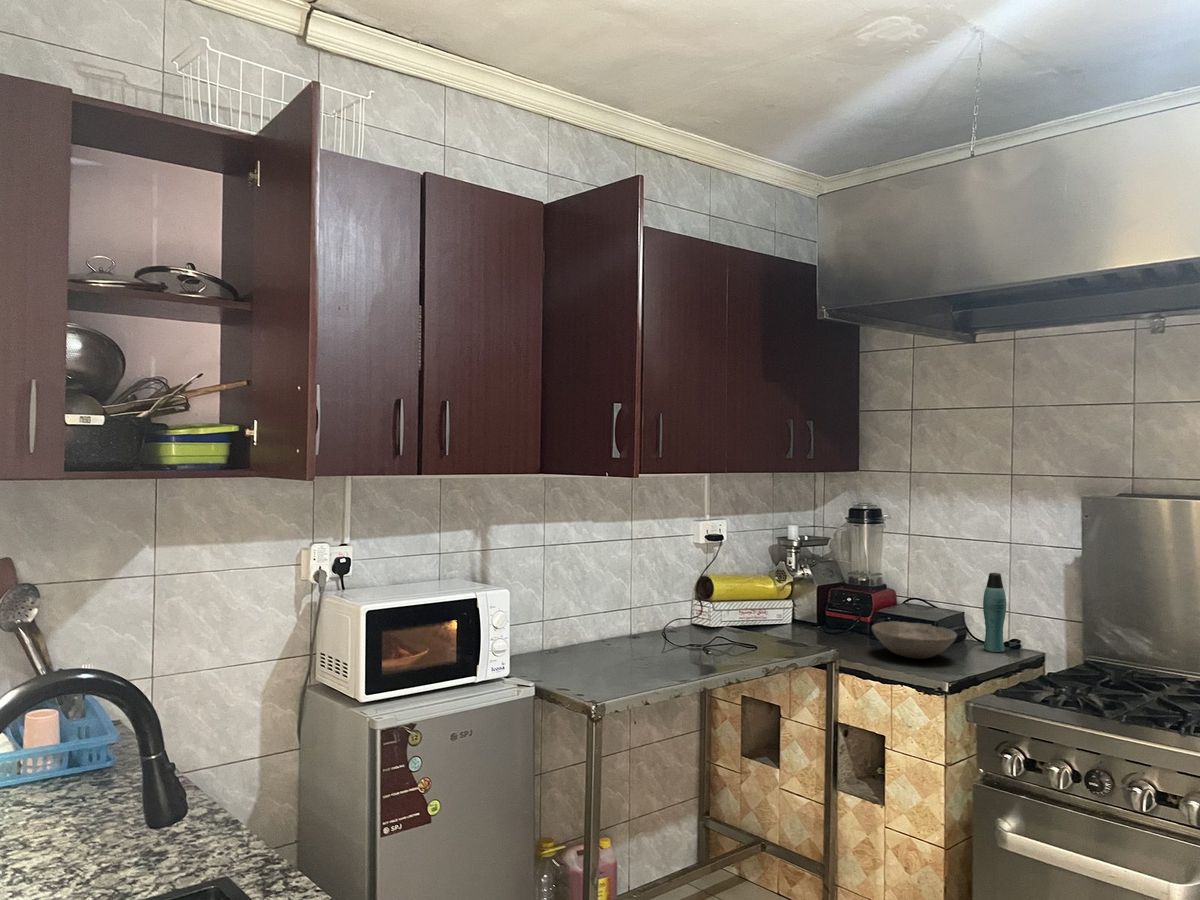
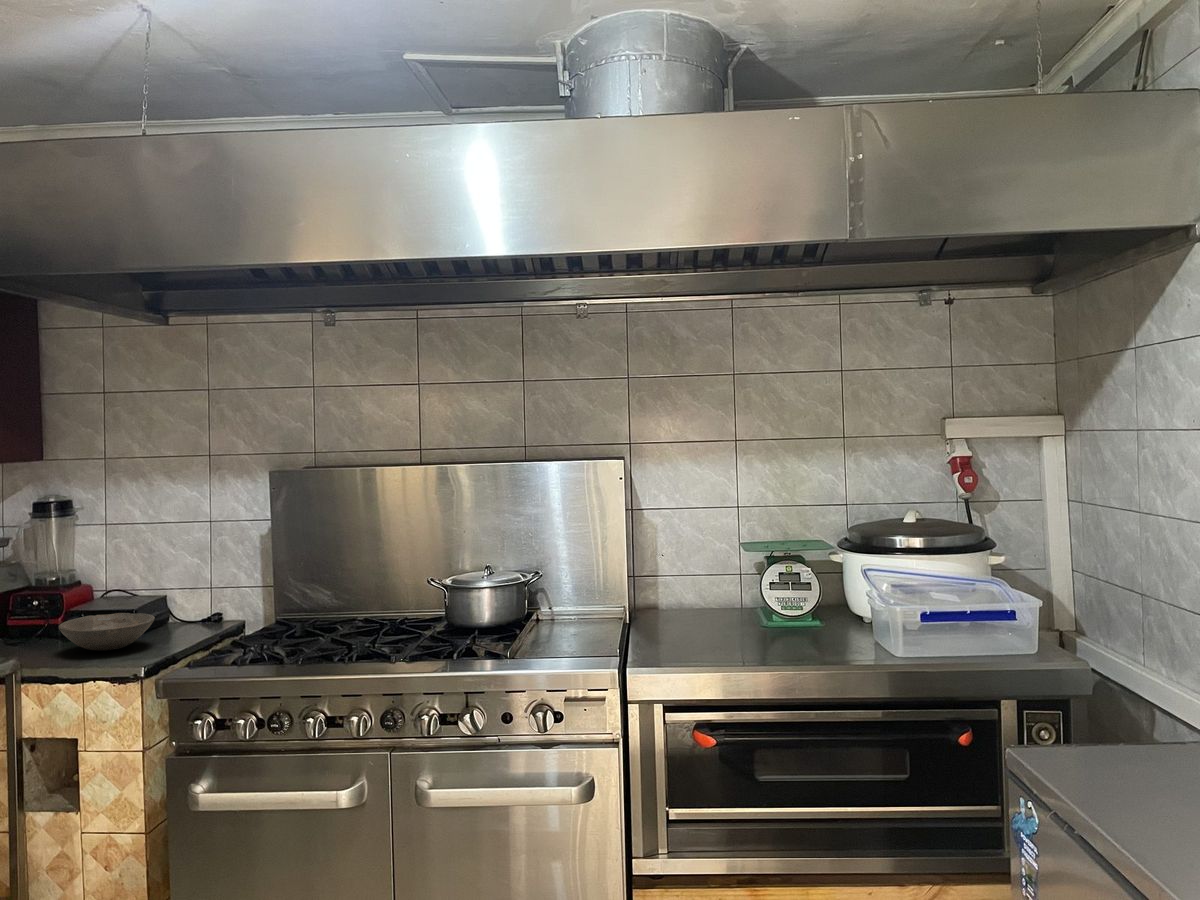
bottle: present [983,573,1006,652] -> none [184,552,207,628]

